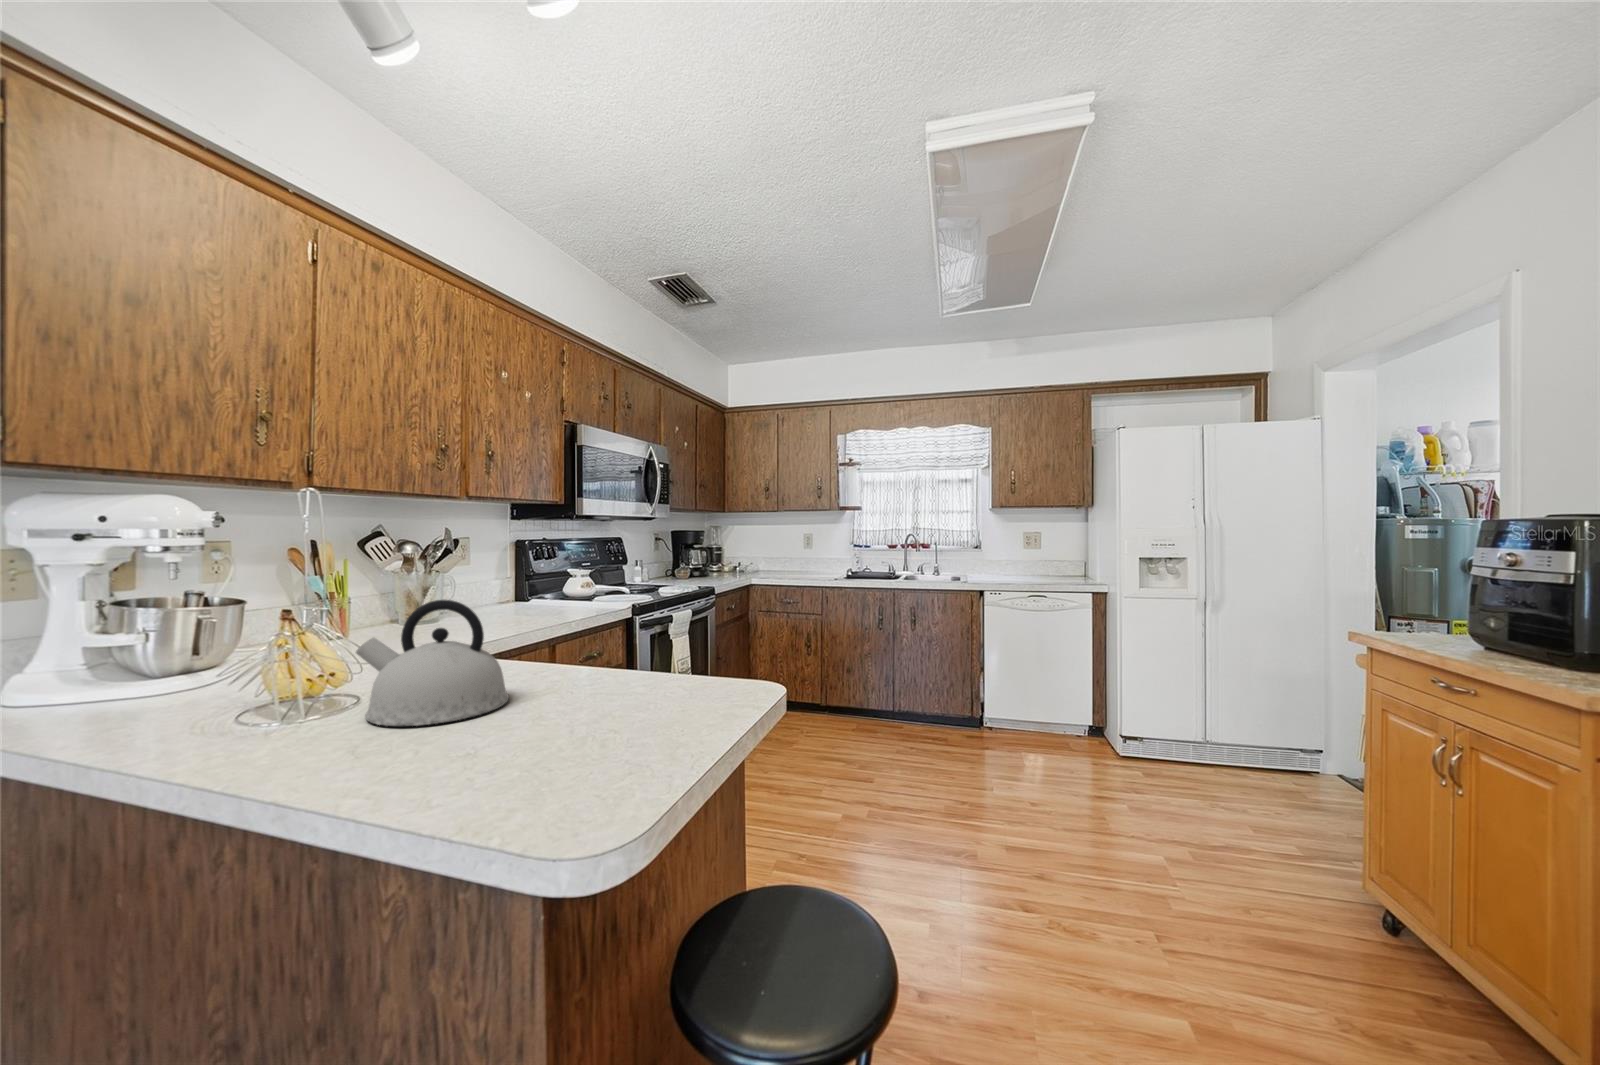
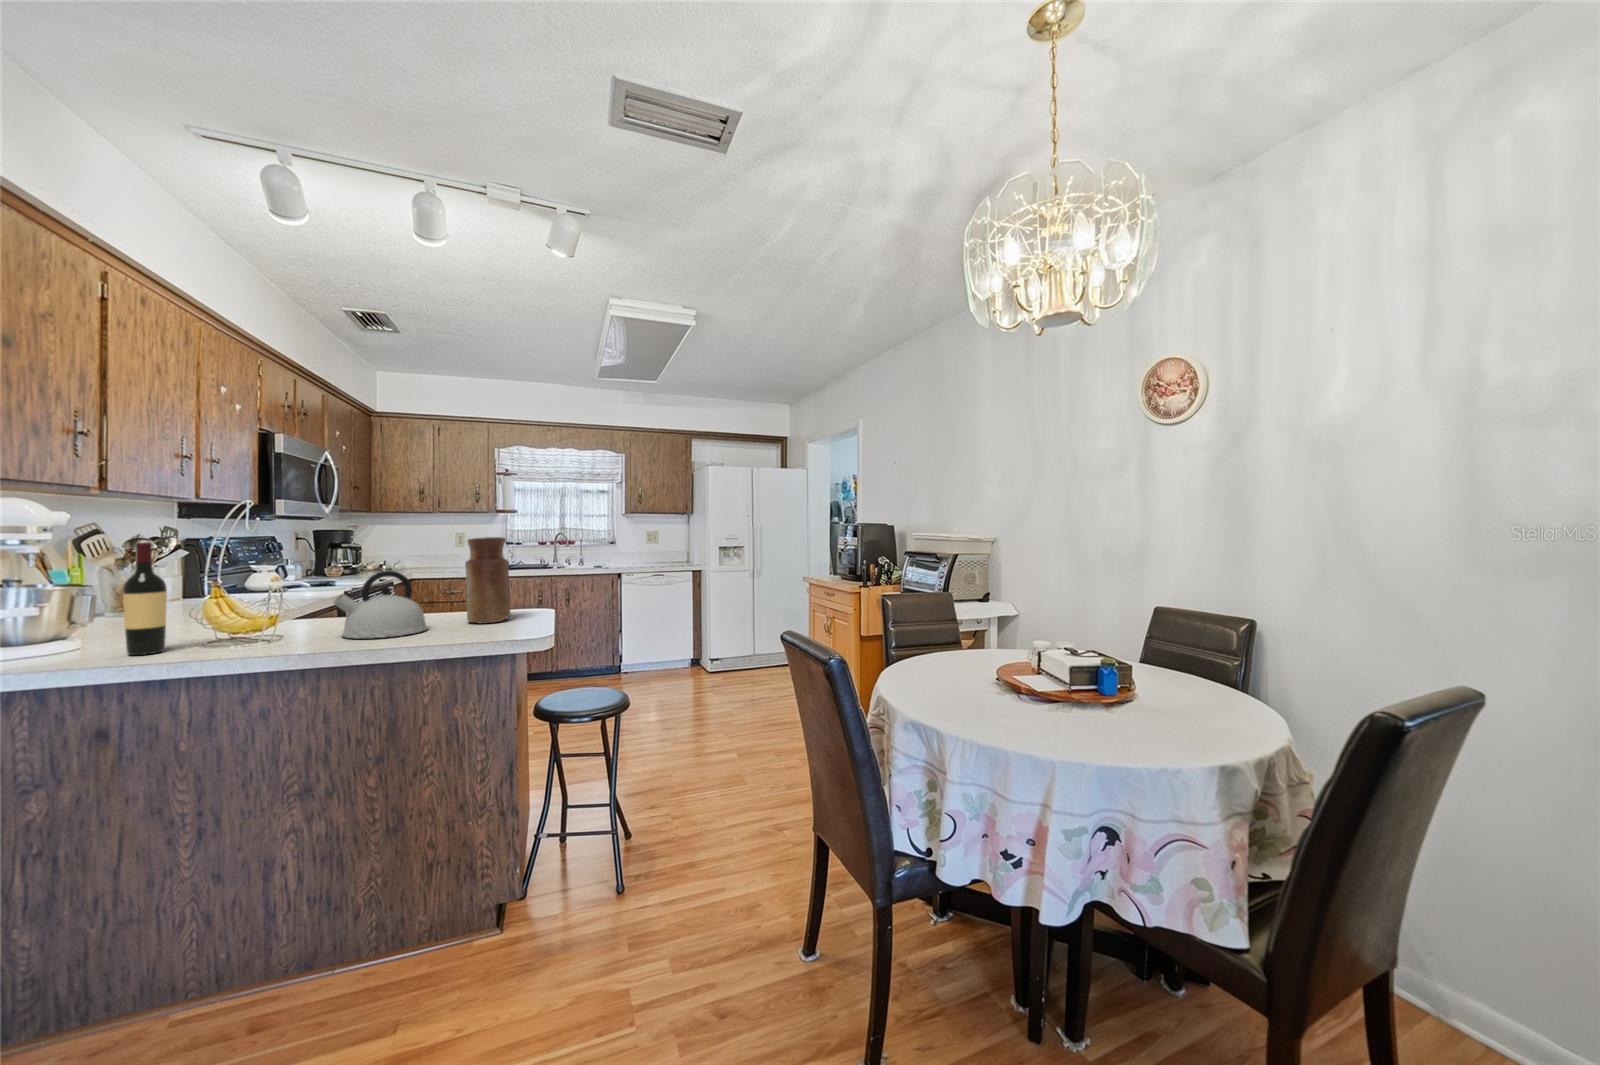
vase: none [575,543,653,707] -> present [465,537,511,623]
wine bottle: none [137,546,198,708] -> present [123,542,167,655]

